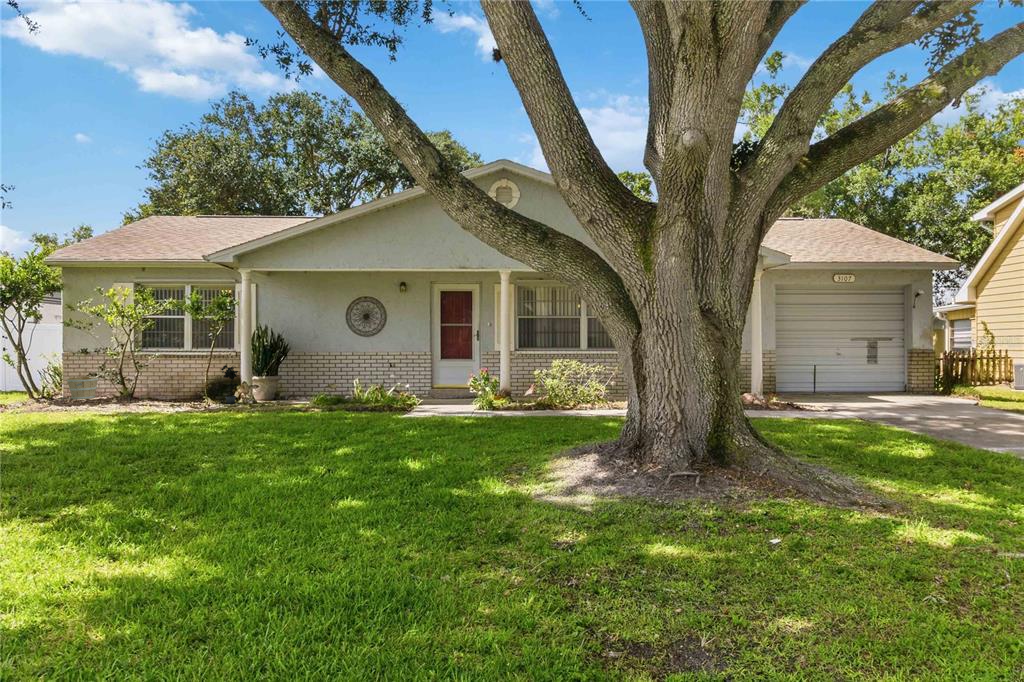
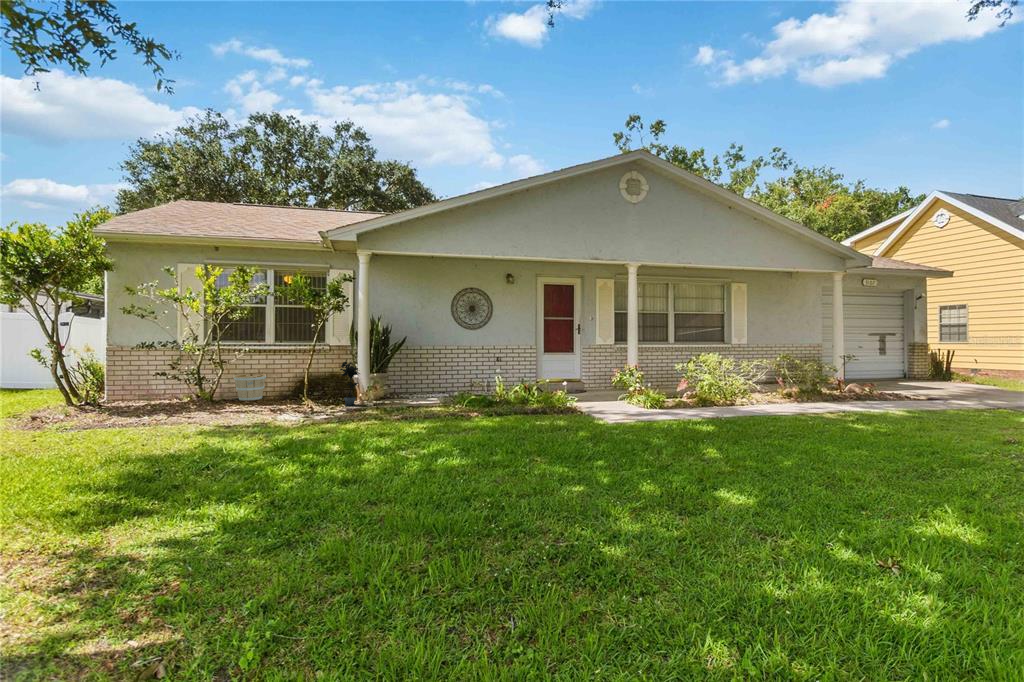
wooden bucket: present [67,377,99,400] -> present [234,374,266,401]

